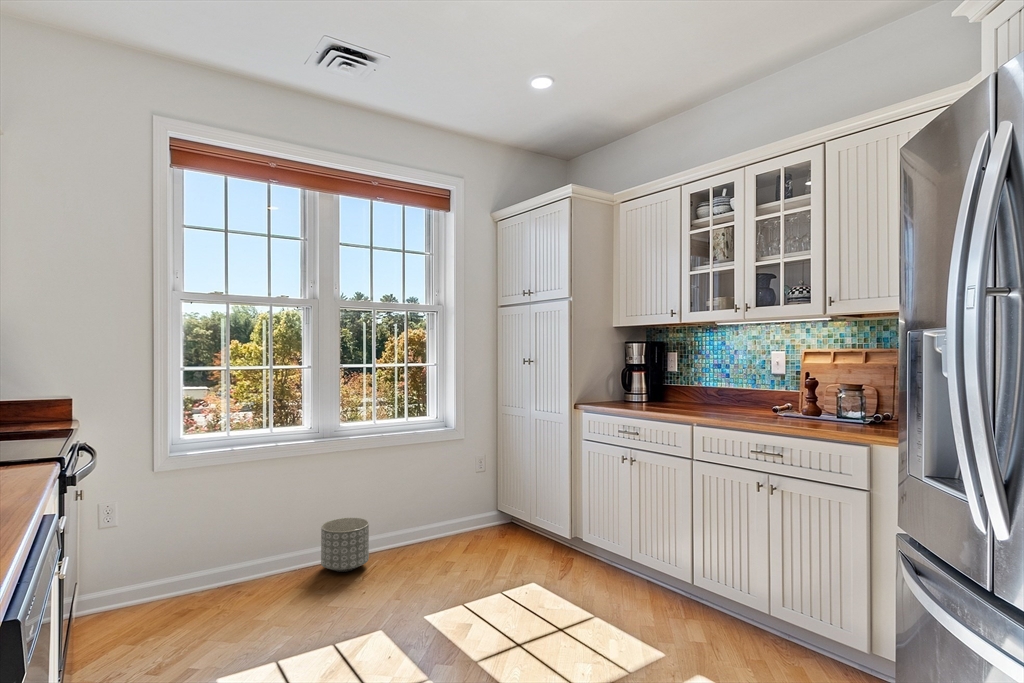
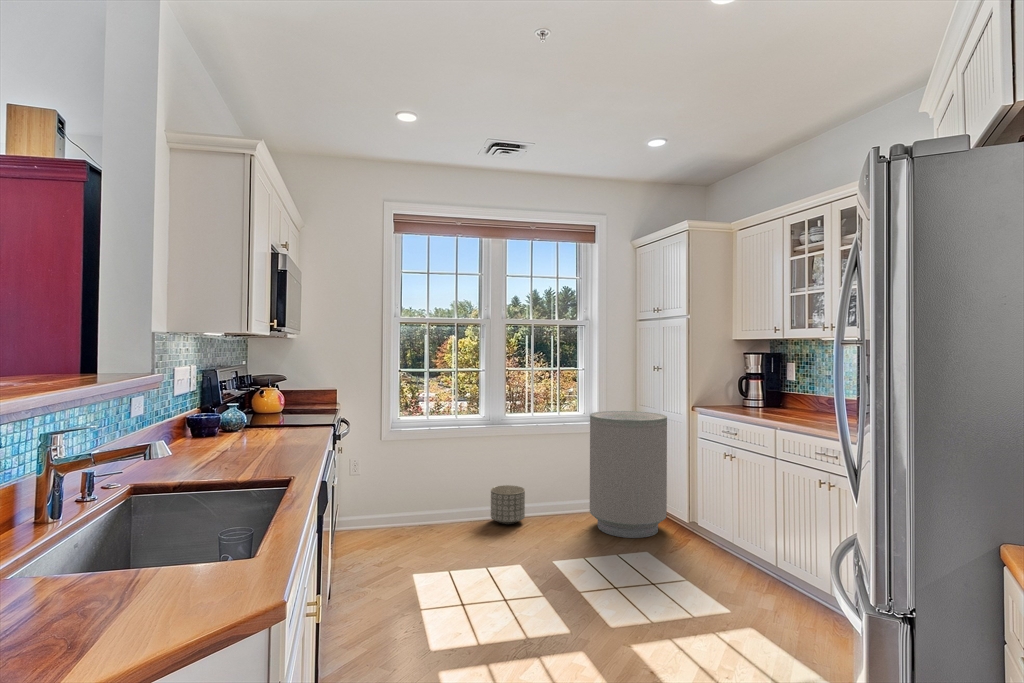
trash can: none [453,412,545,569] -> present [590,411,667,538]

